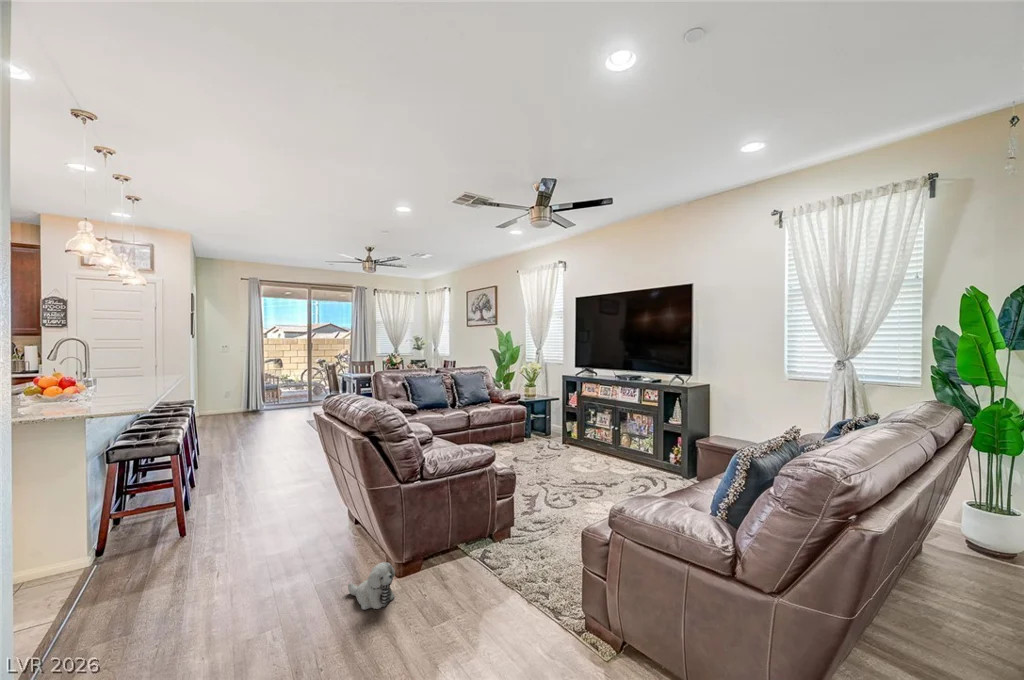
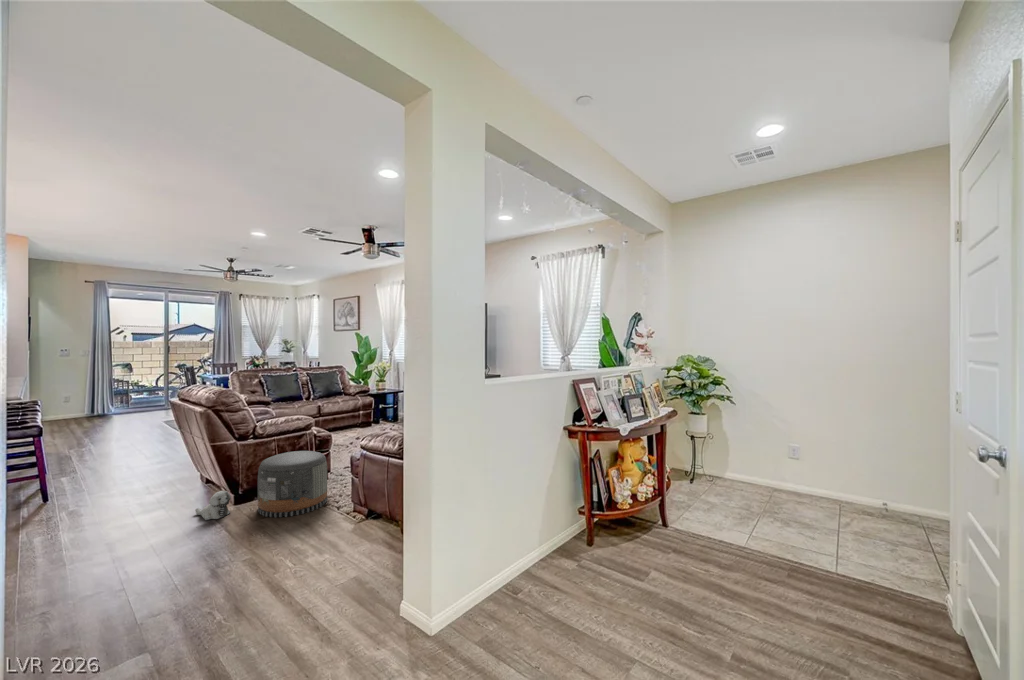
pouf: none [432,501,528,621] -> present [258,451,327,517]

